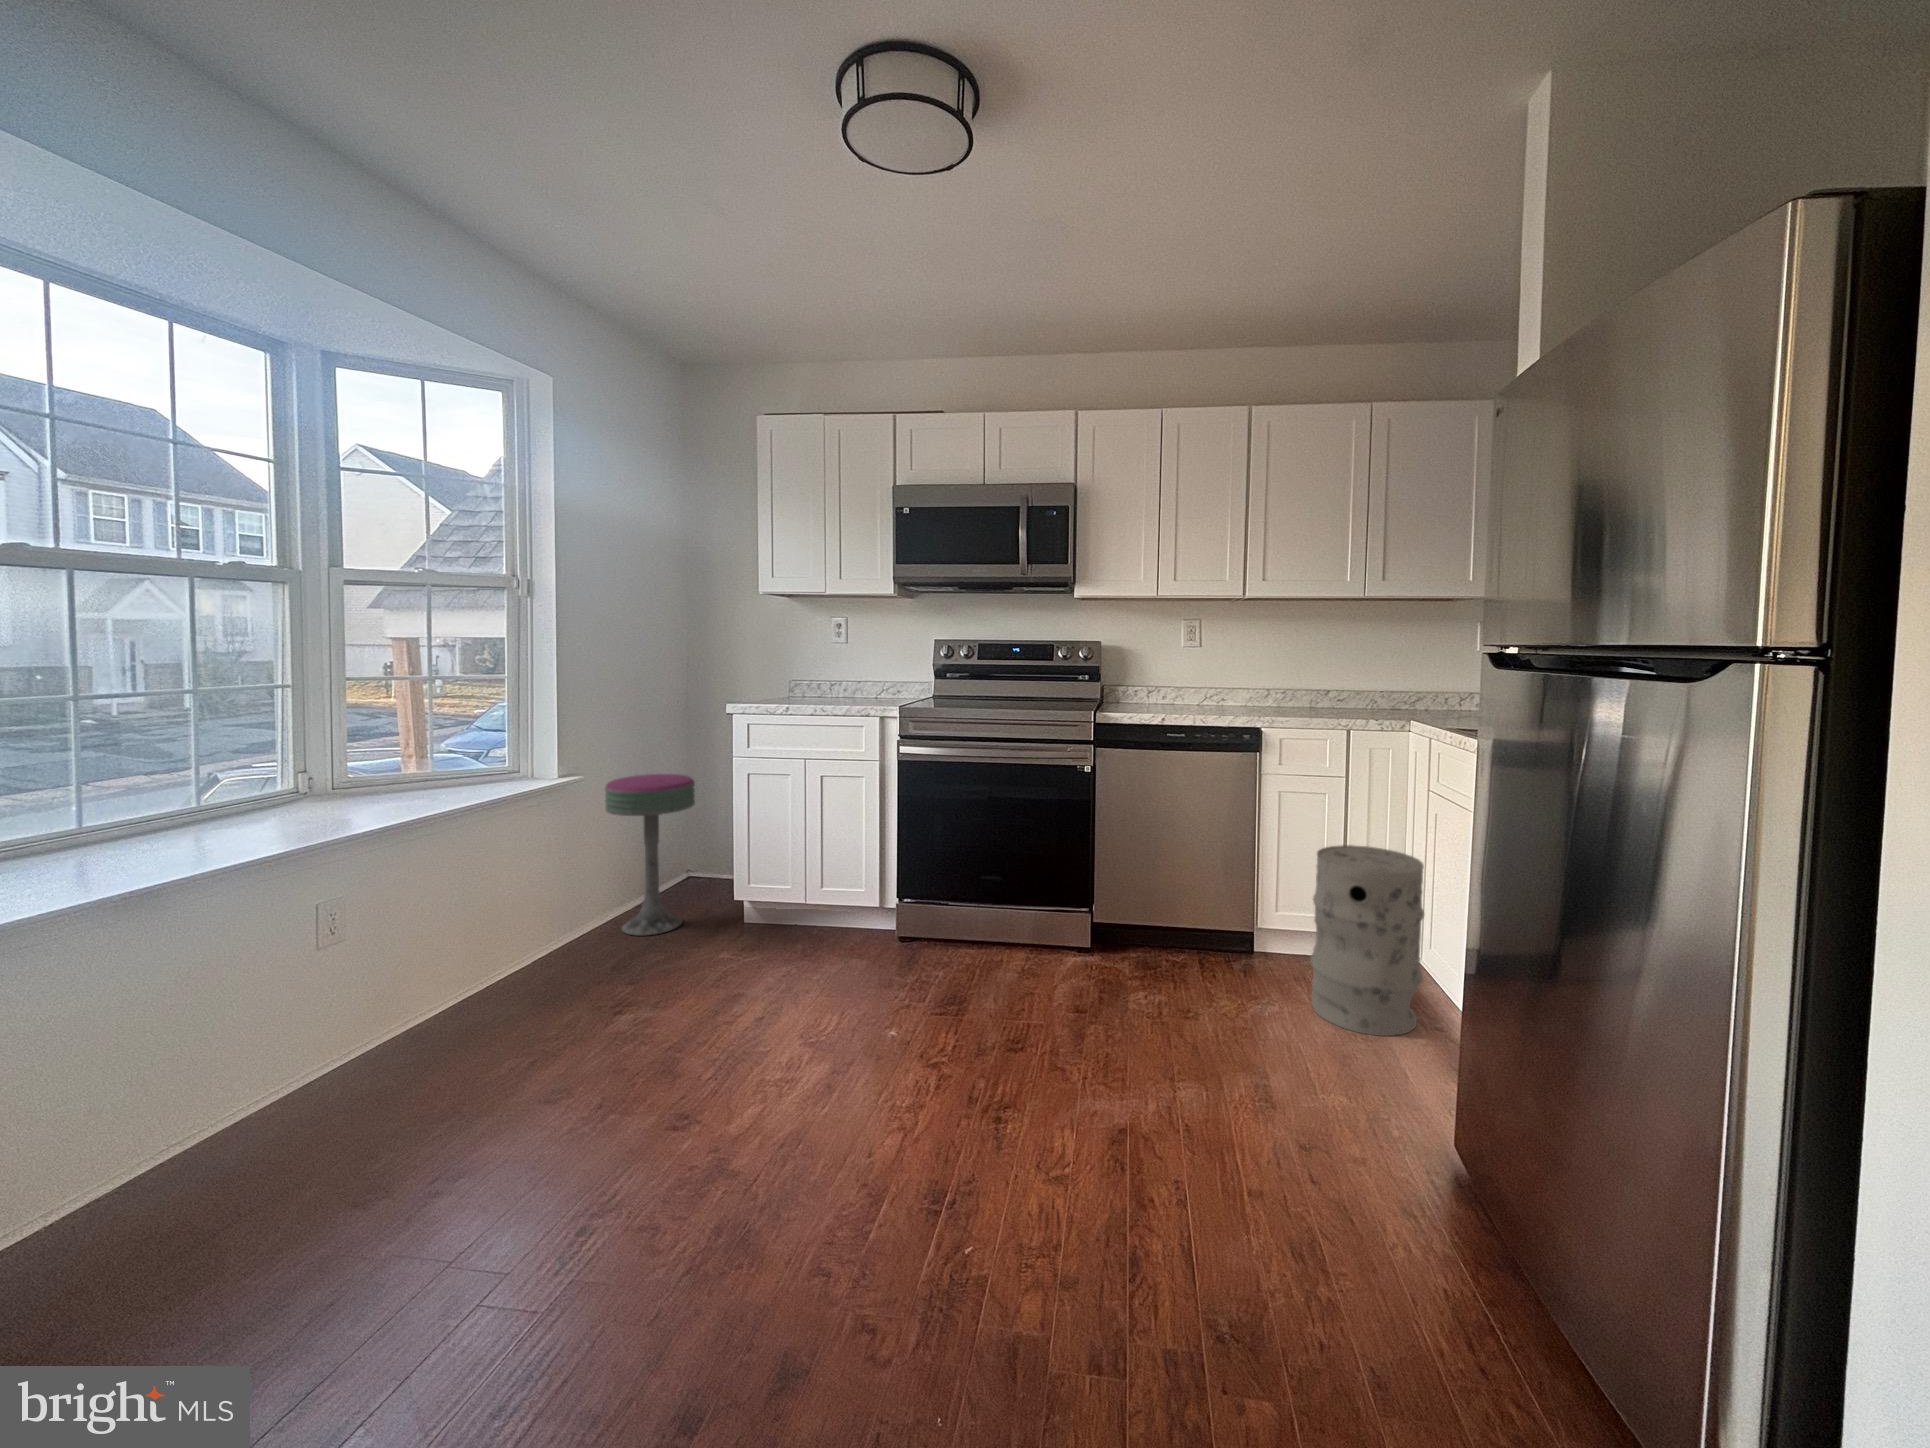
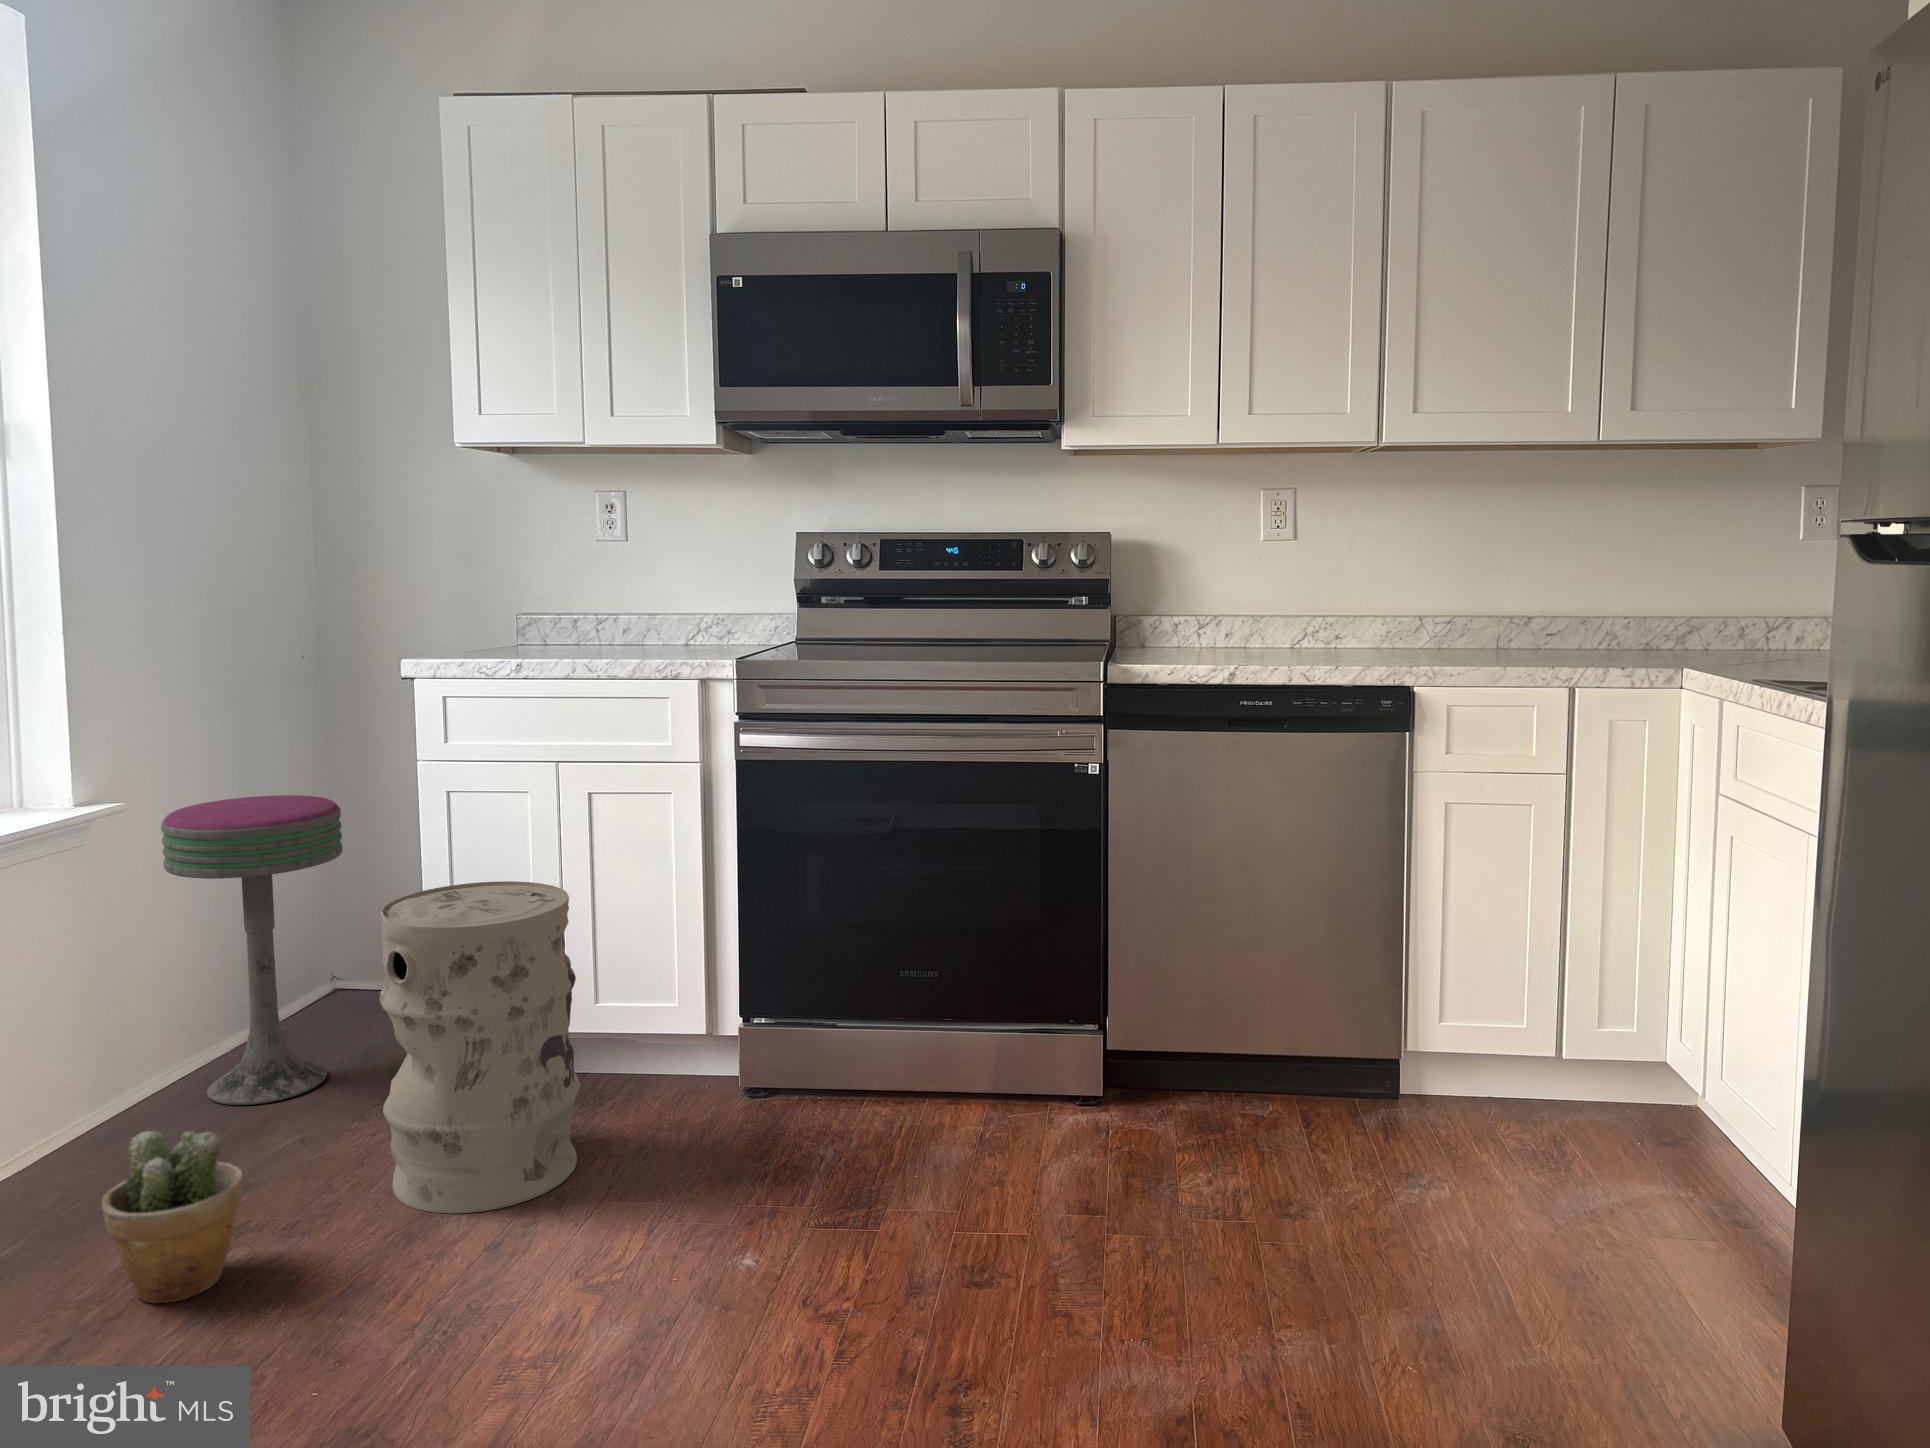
trash can: present [1310,845,1424,1036] -> present [380,881,580,1214]
potted plant: none [571,943,640,1033] -> present [102,1131,242,1303]

